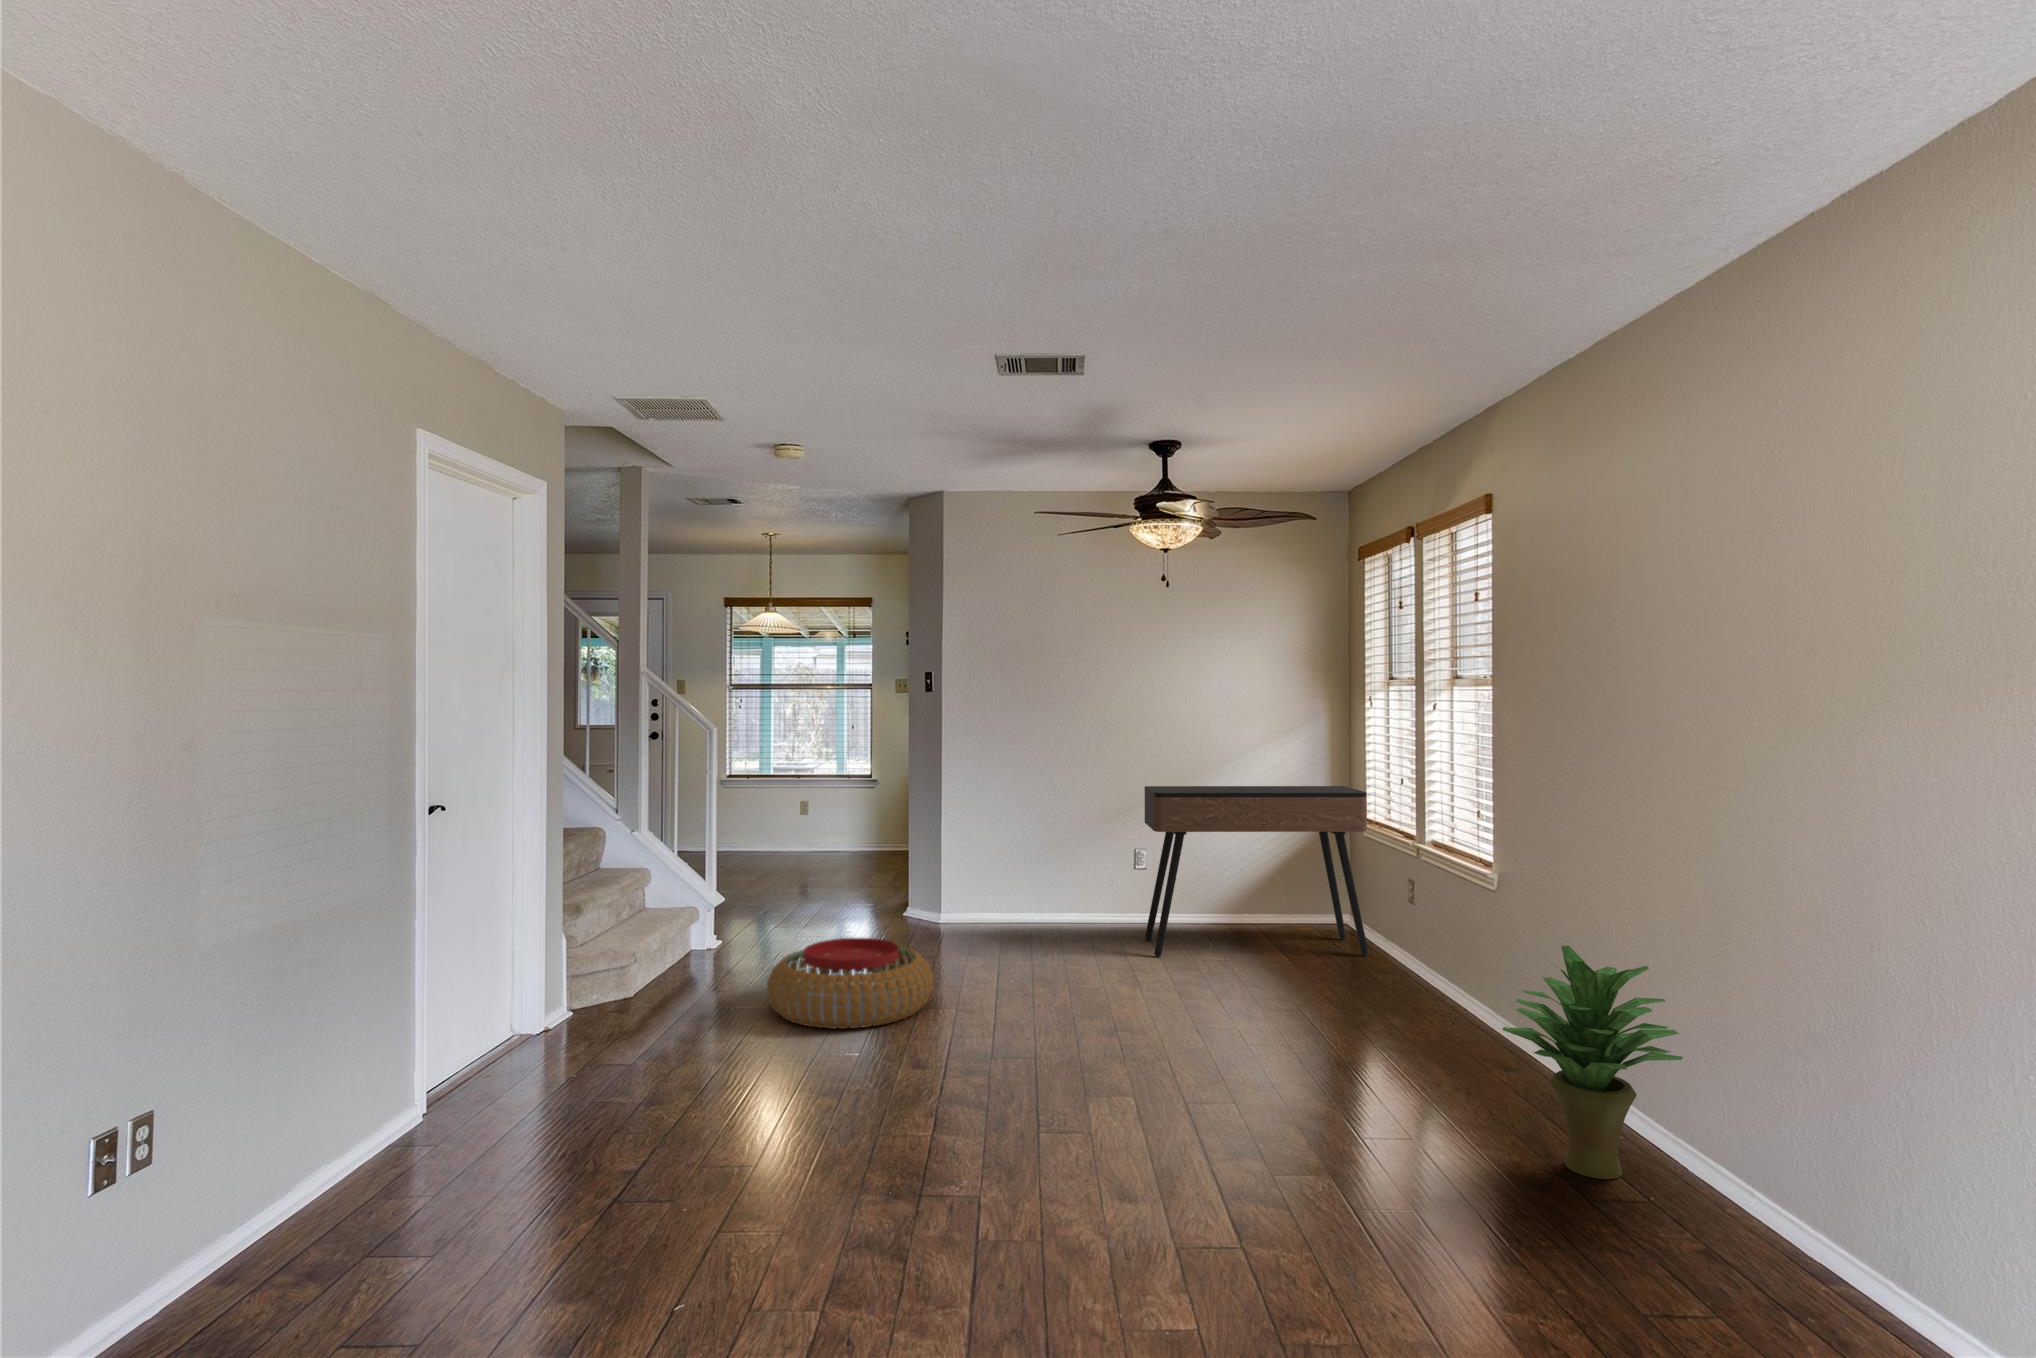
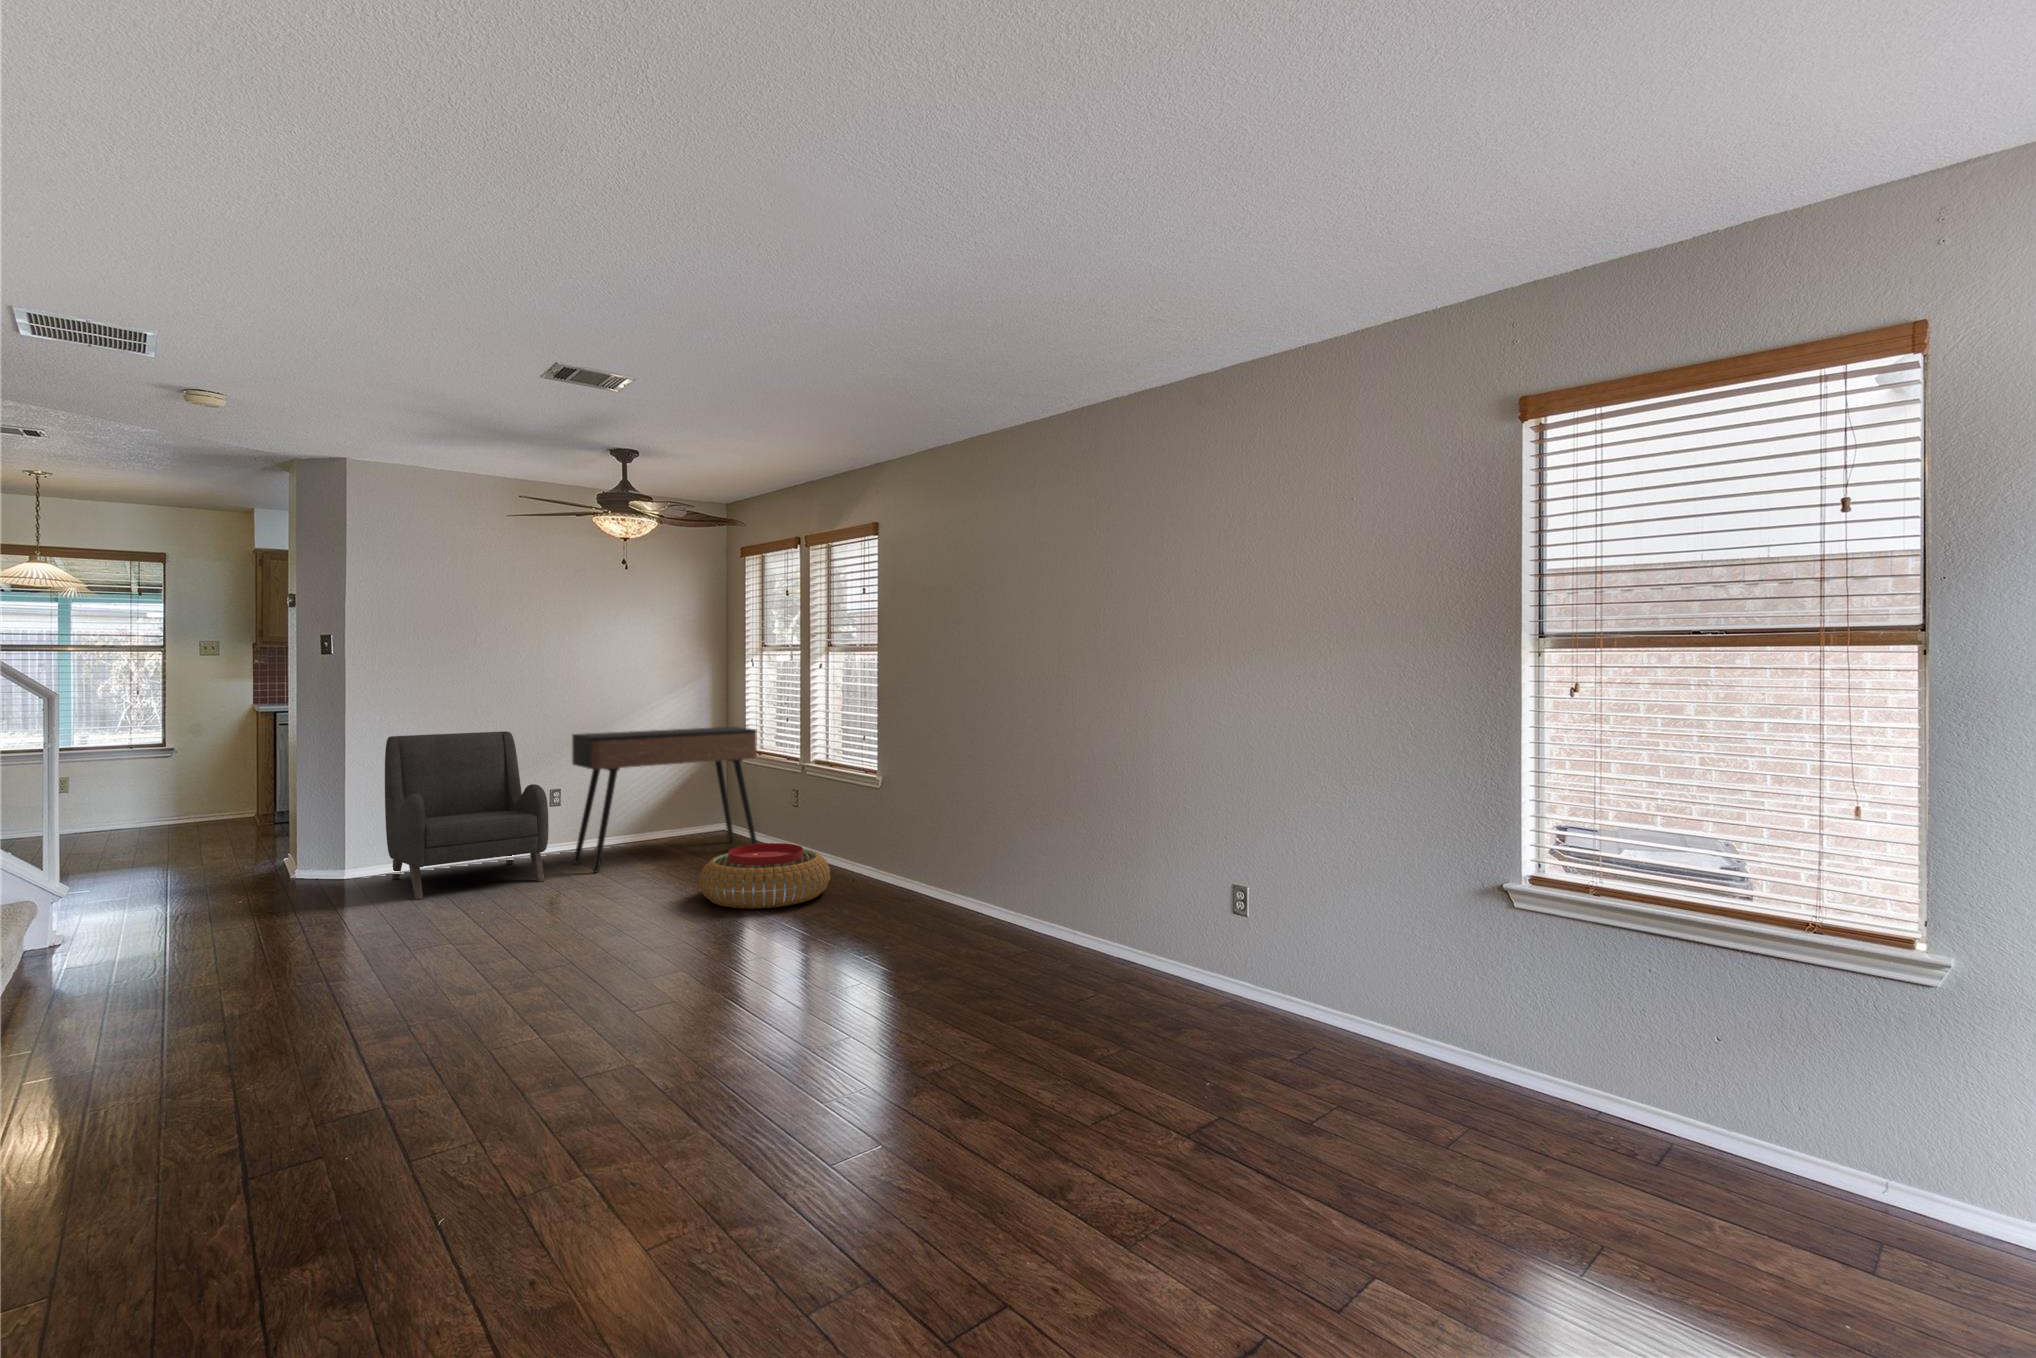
armchair: none [966,779,1105,958] -> present [385,731,548,899]
pouf: present [767,938,933,1029] -> present [700,843,830,909]
potted plant: present [1503,946,1683,1179] -> none [909,802,1001,930]

